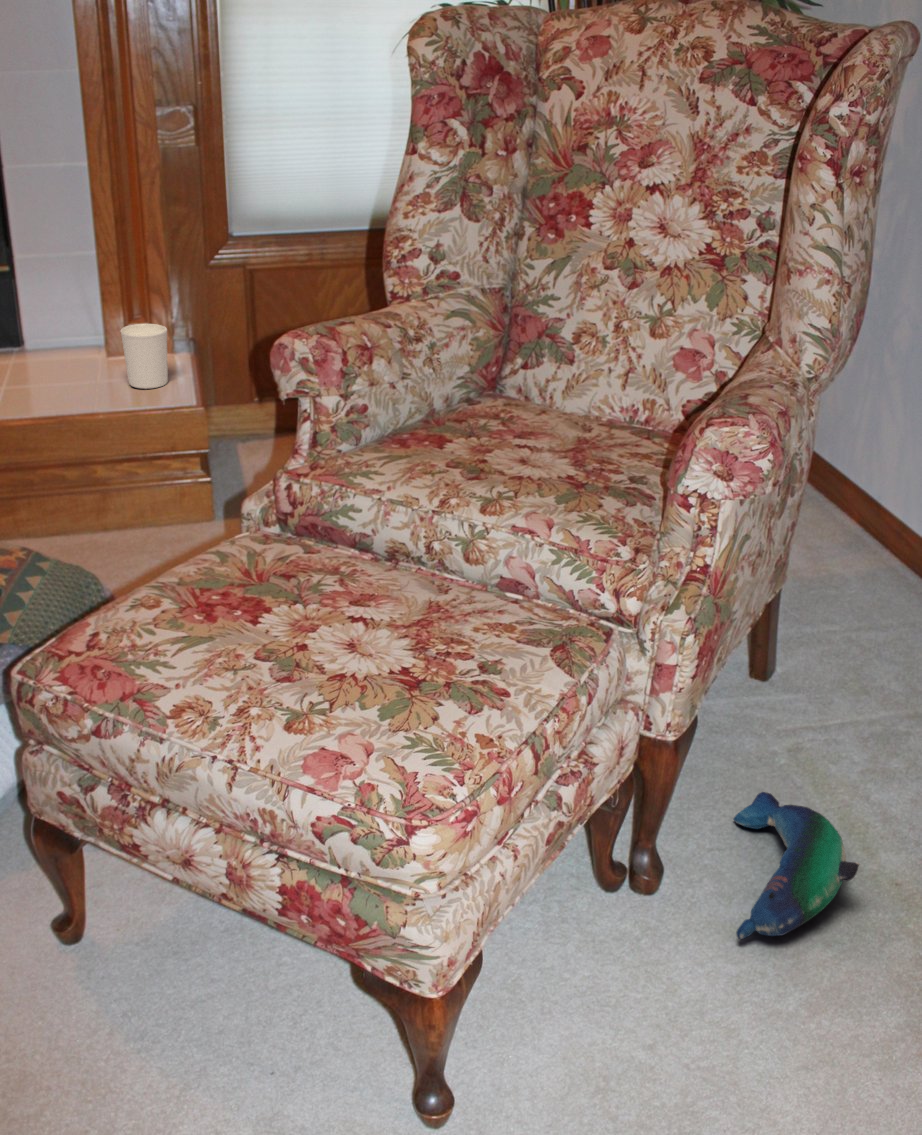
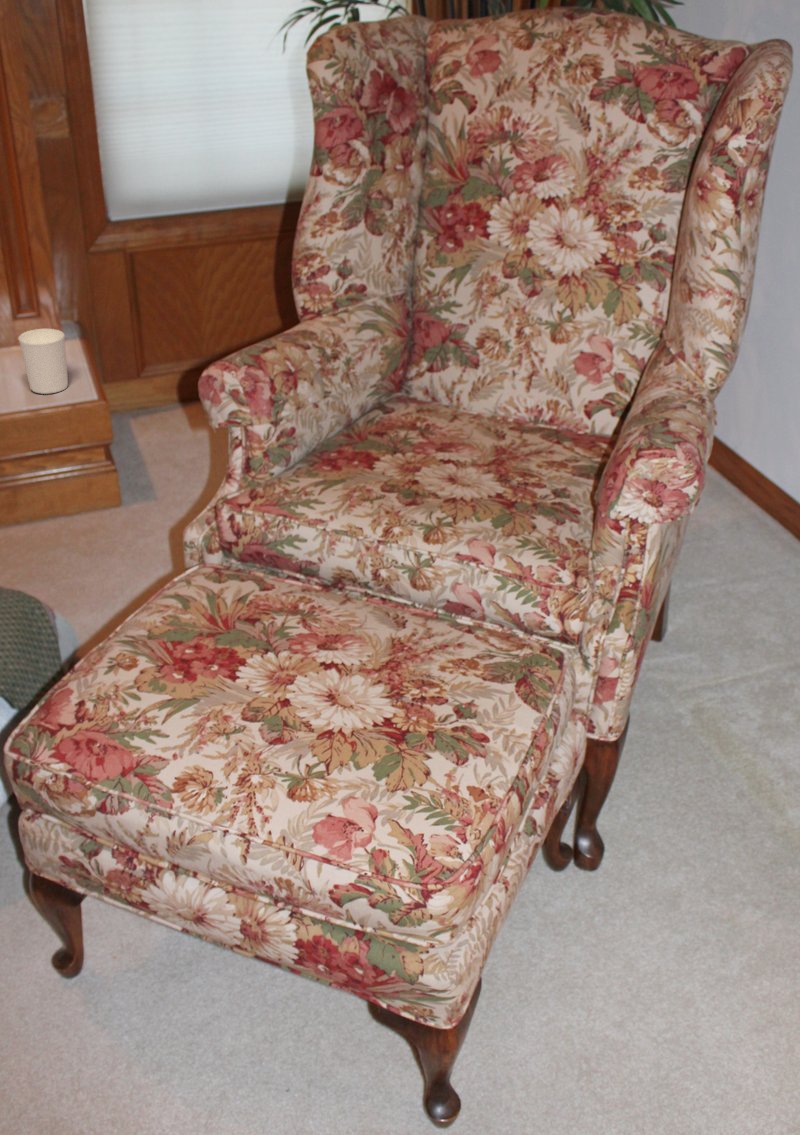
plush toy: present [733,792,859,939] -> none [655,764,779,911]

